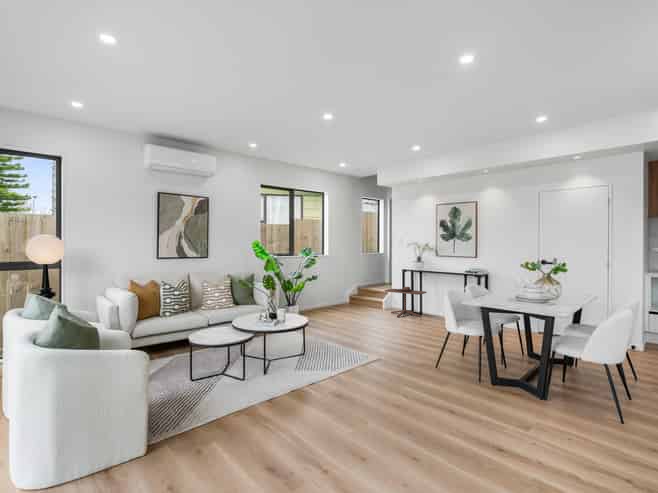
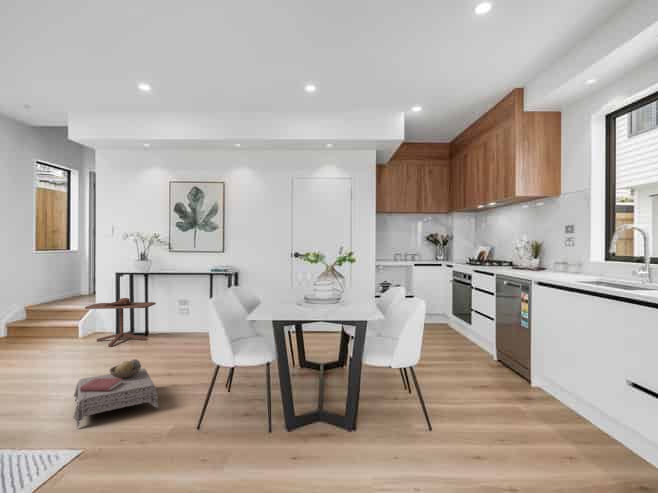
ottoman: none [374,323,416,353] -> present [73,359,159,427]

